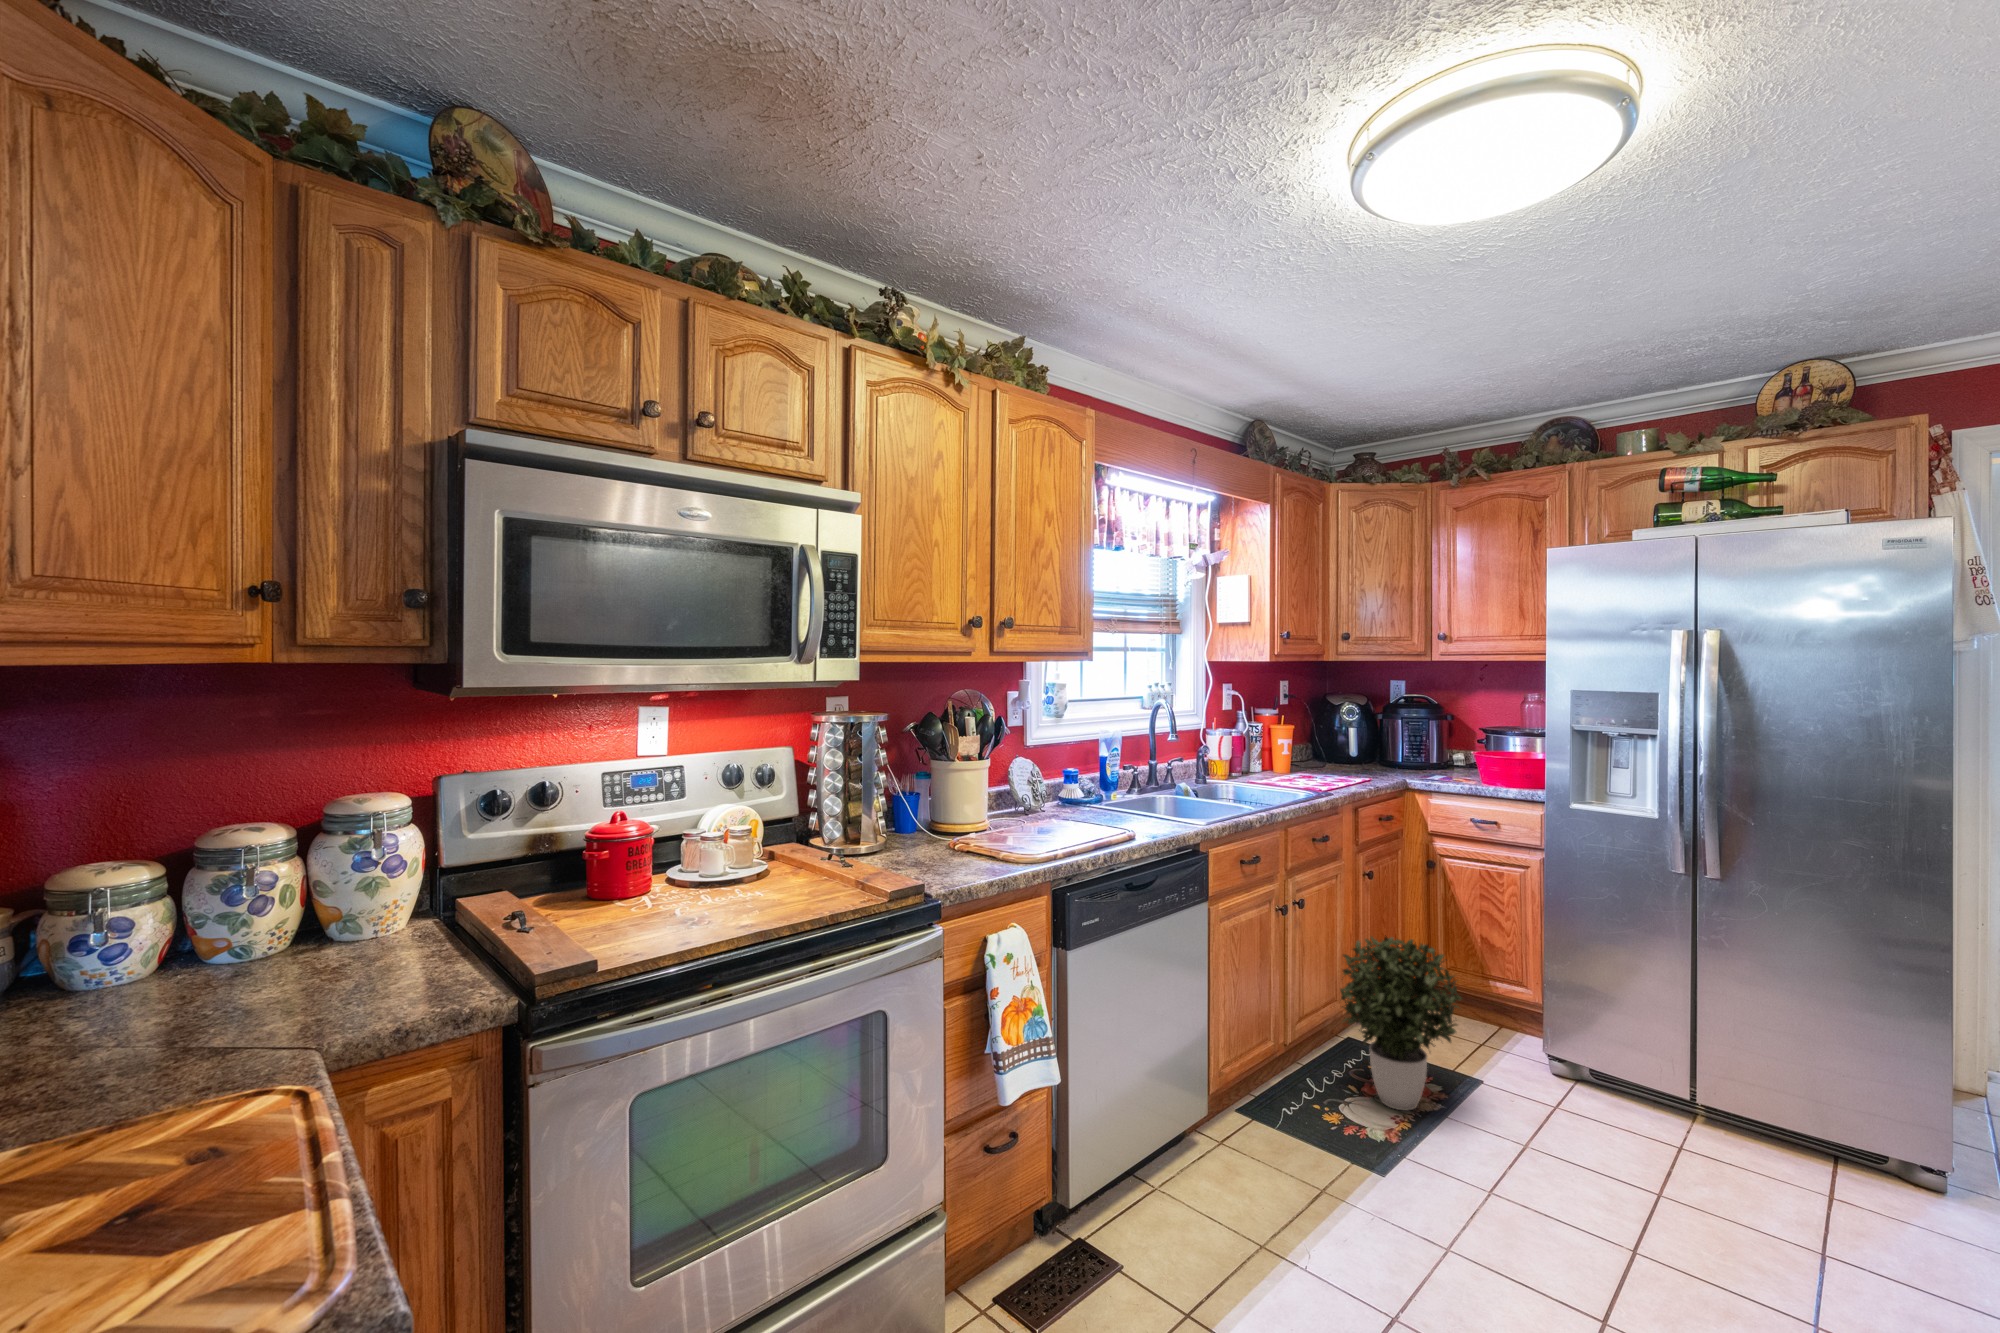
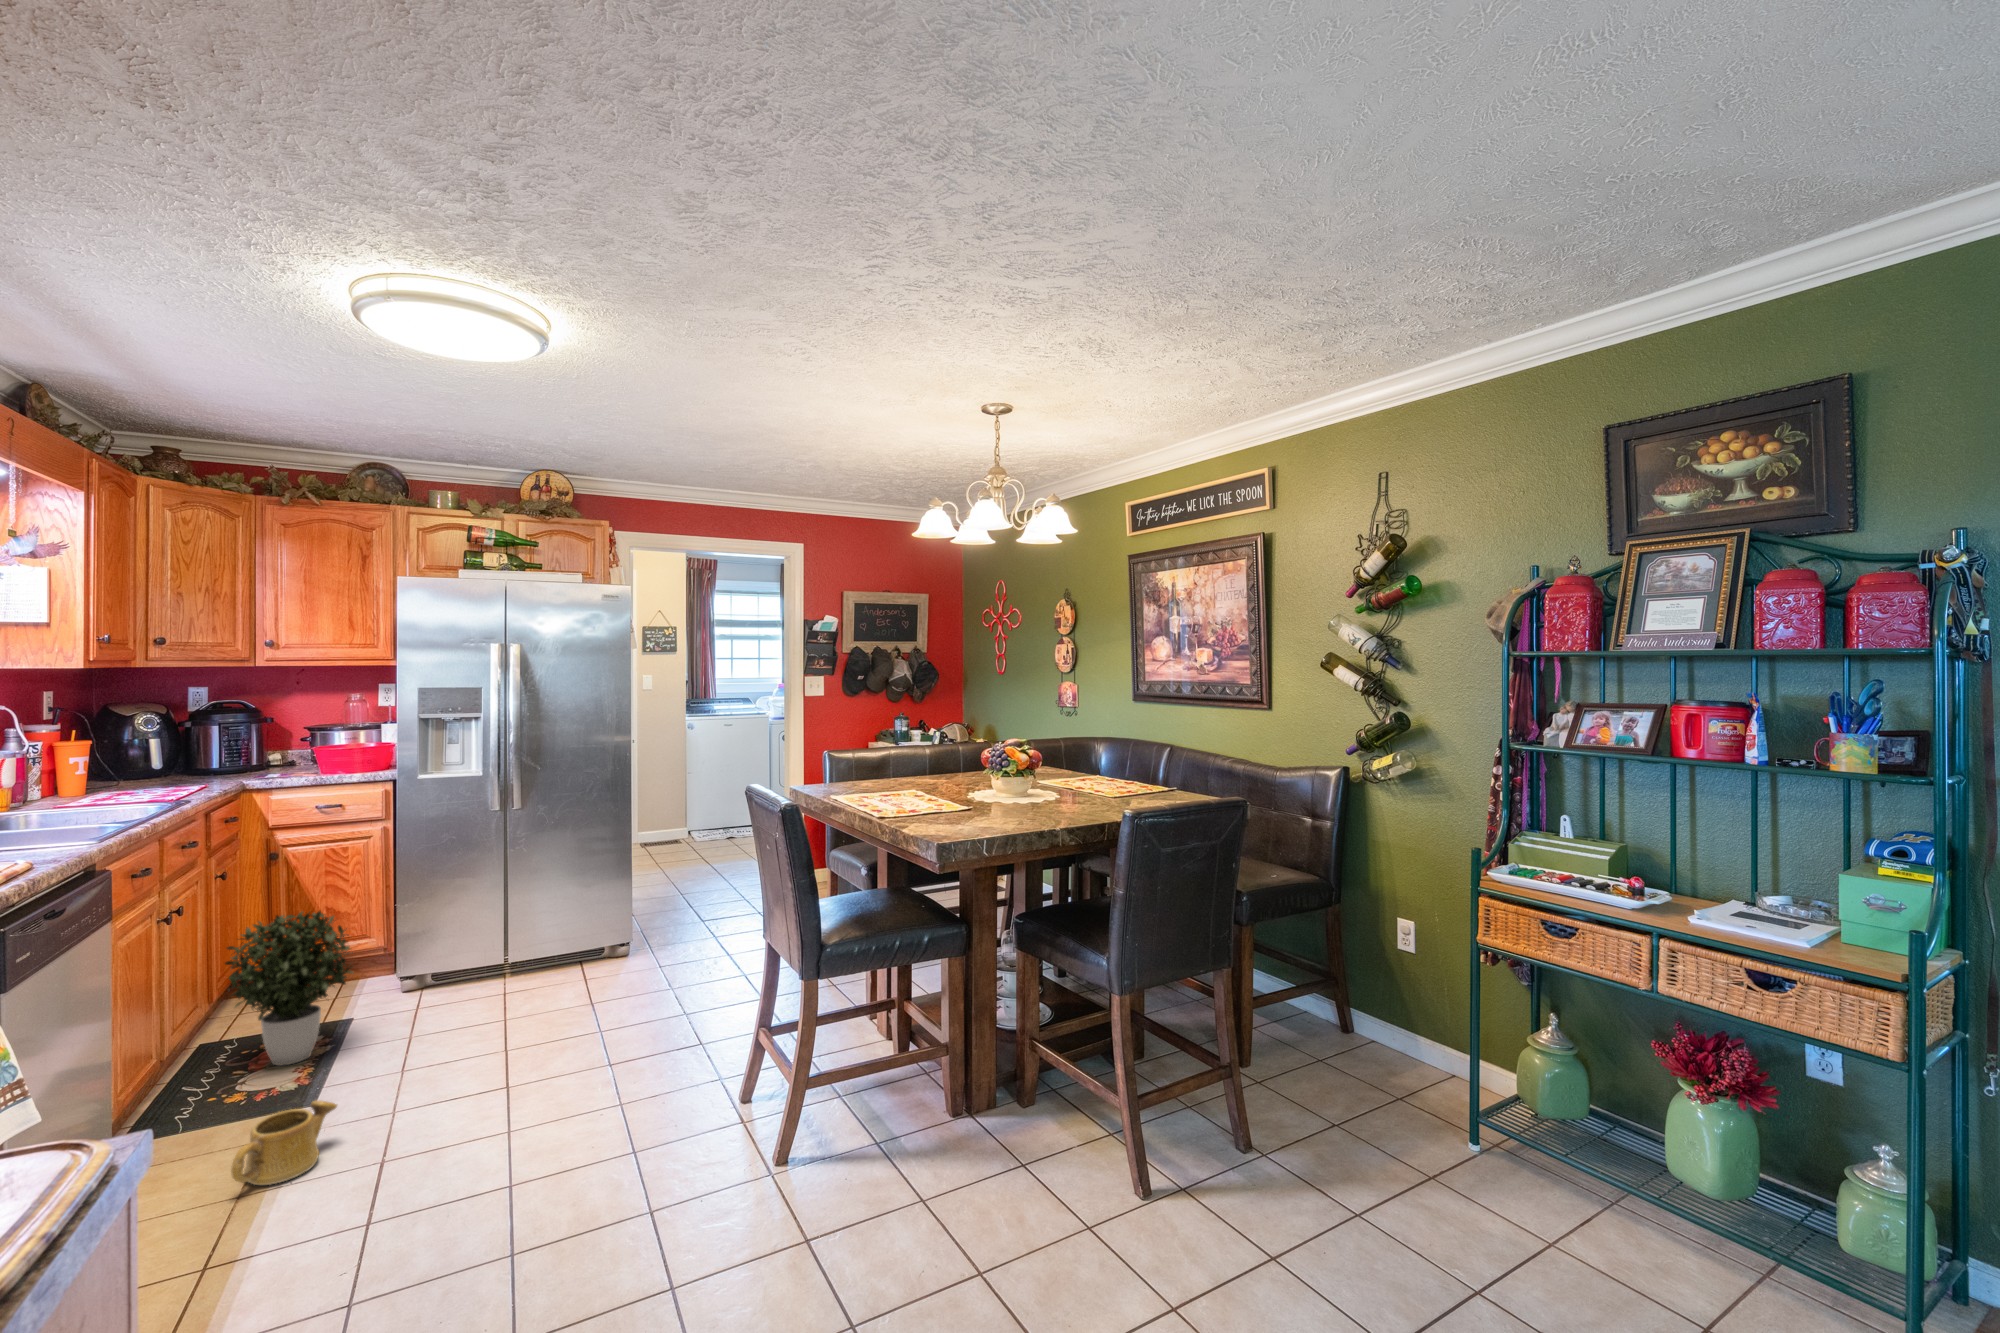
watering can: none [1250,1175,1370,1269] -> present [231,1100,337,1185]

